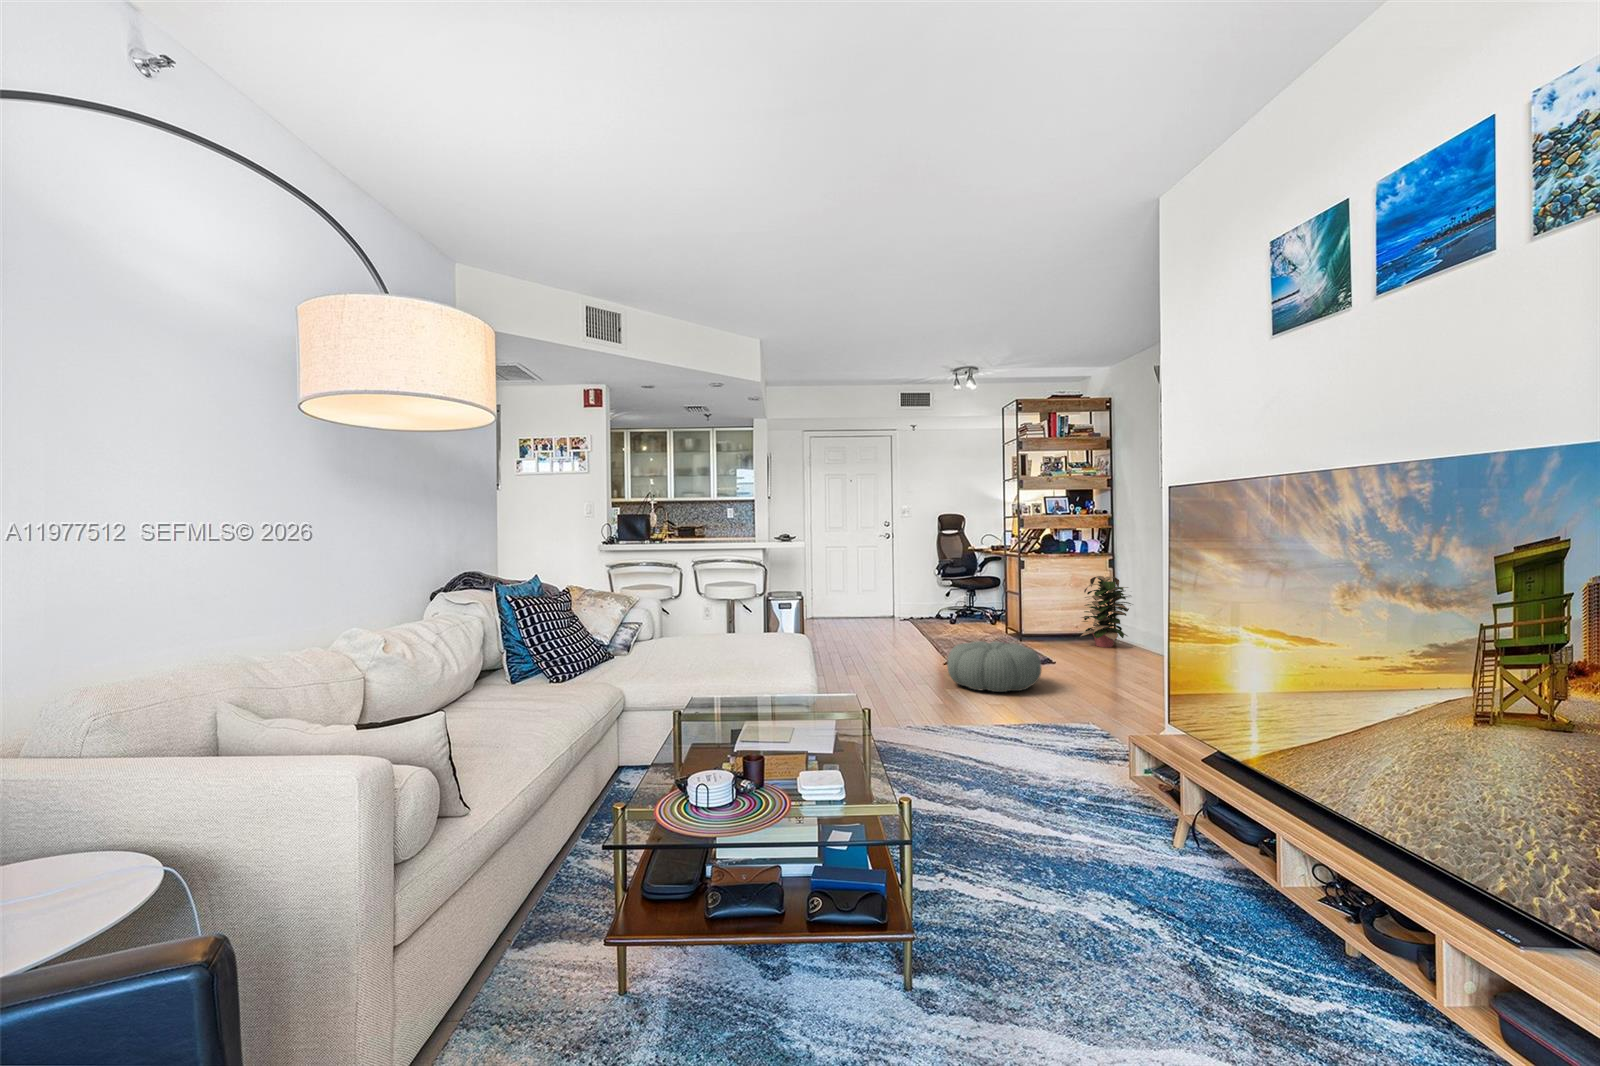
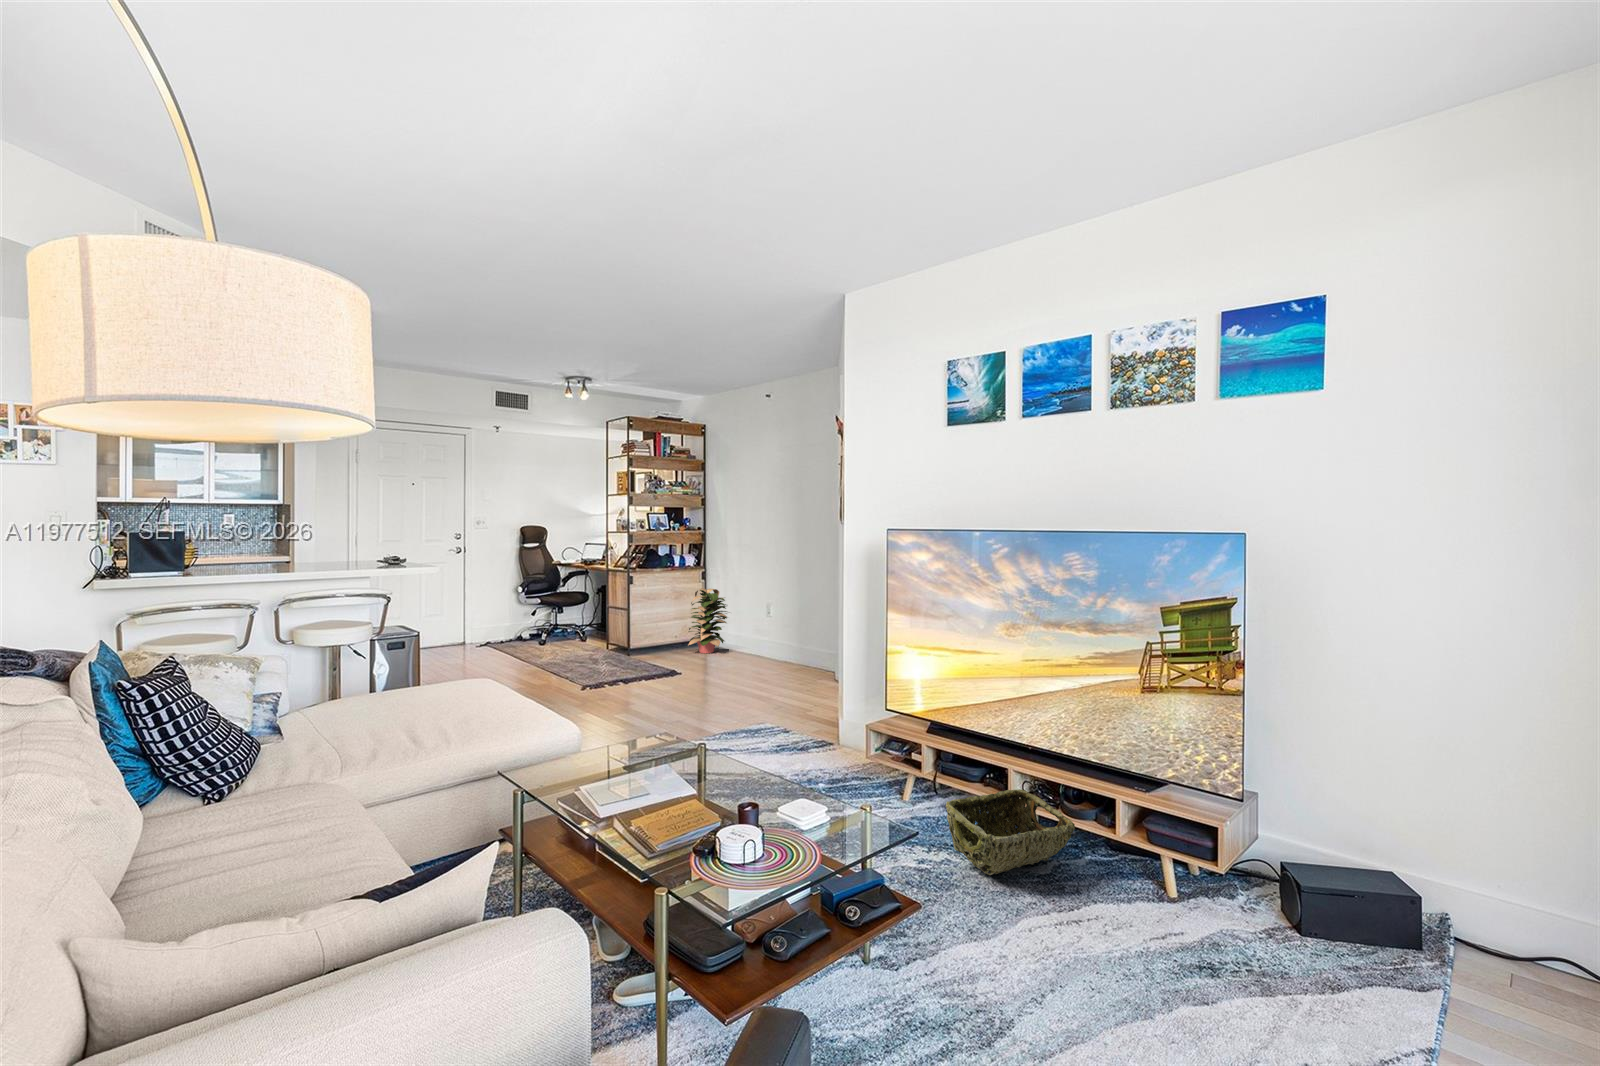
pouf: present [947,641,1042,692] -> none [608,660,698,709]
woven basket: none [1143,854,1382,998] -> present [946,789,1075,875]

